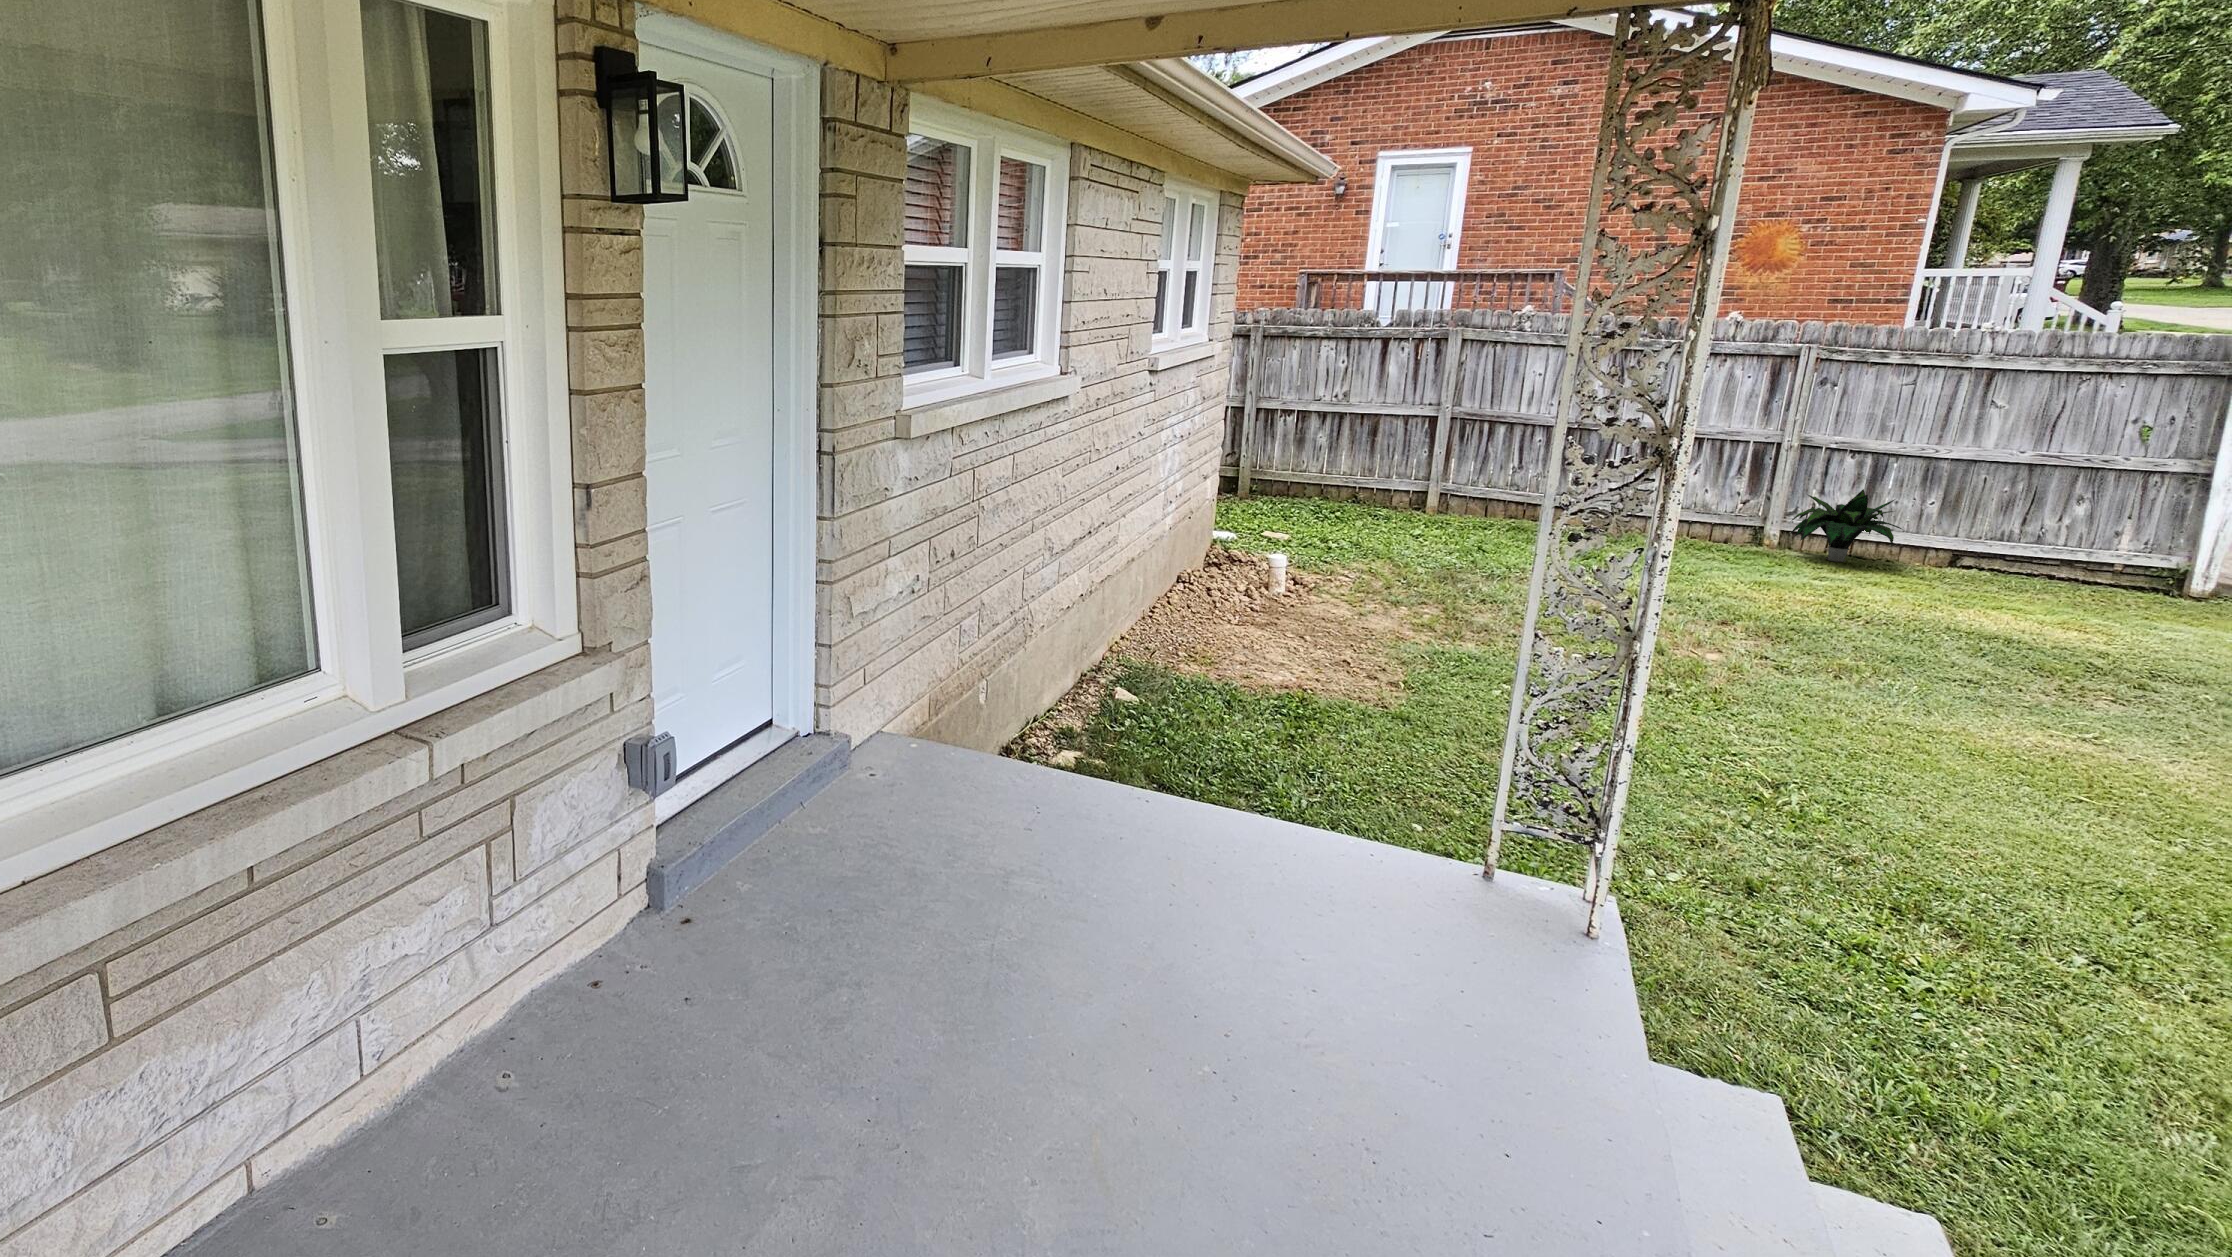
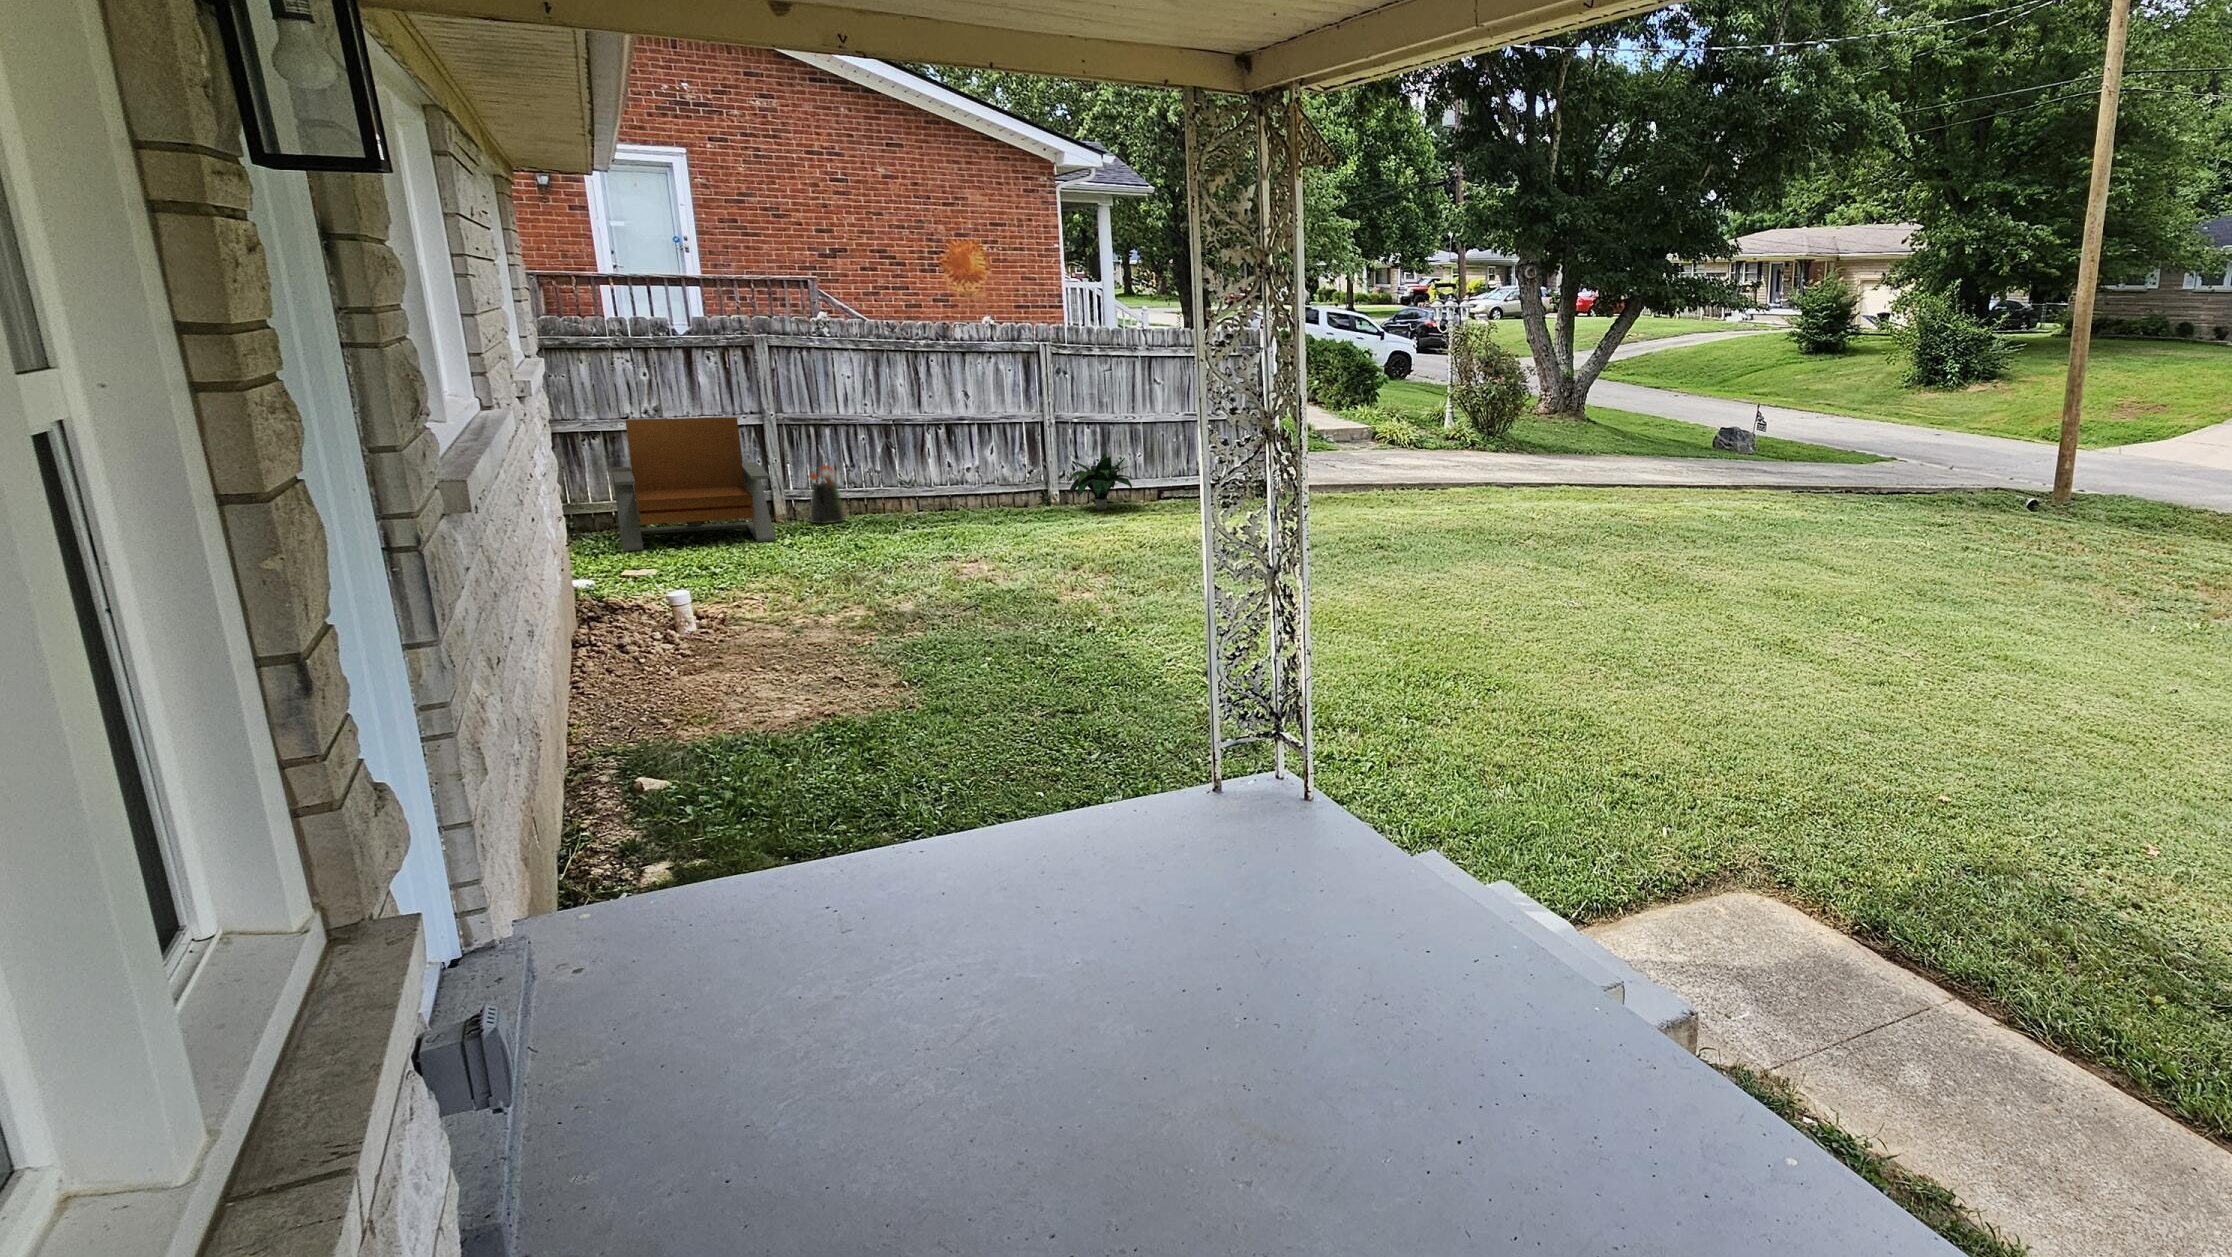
lounge chair: none [1275,401,1421,530] -> present [611,417,775,551]
watering can: none [1458,462,1499,524] -> present [810,465,845,524]

